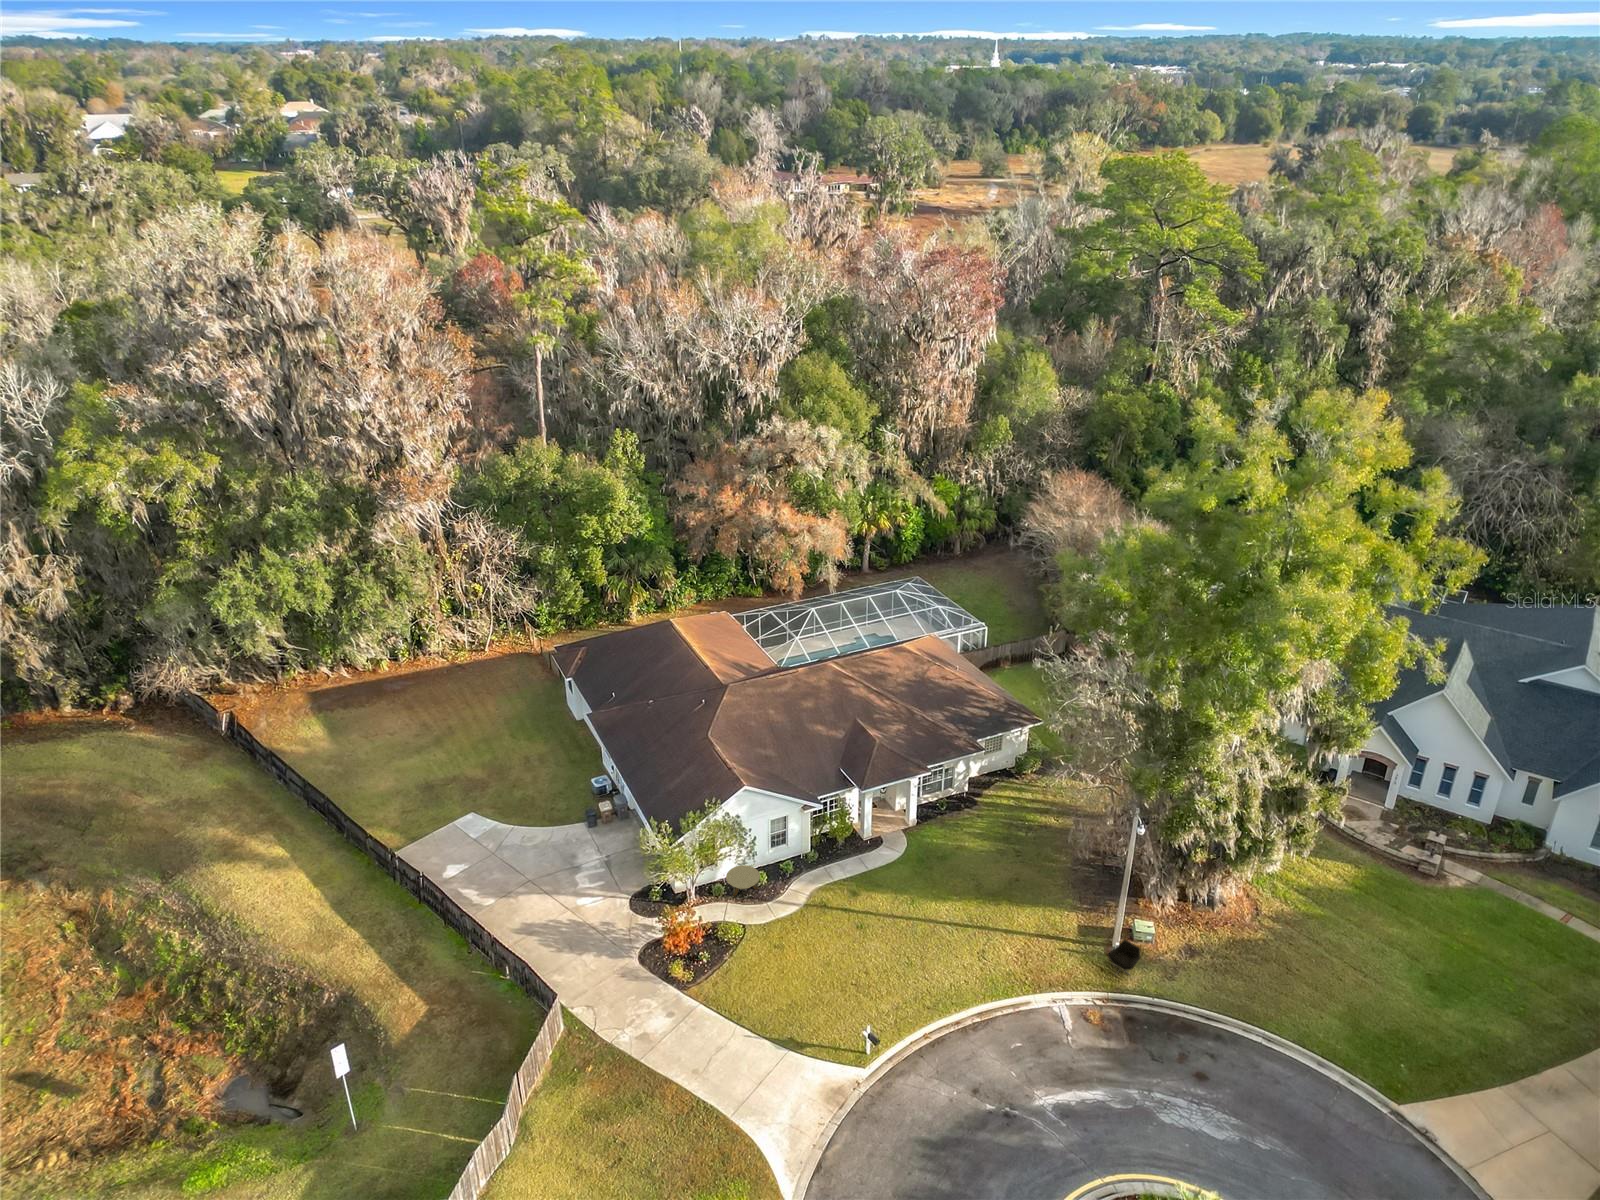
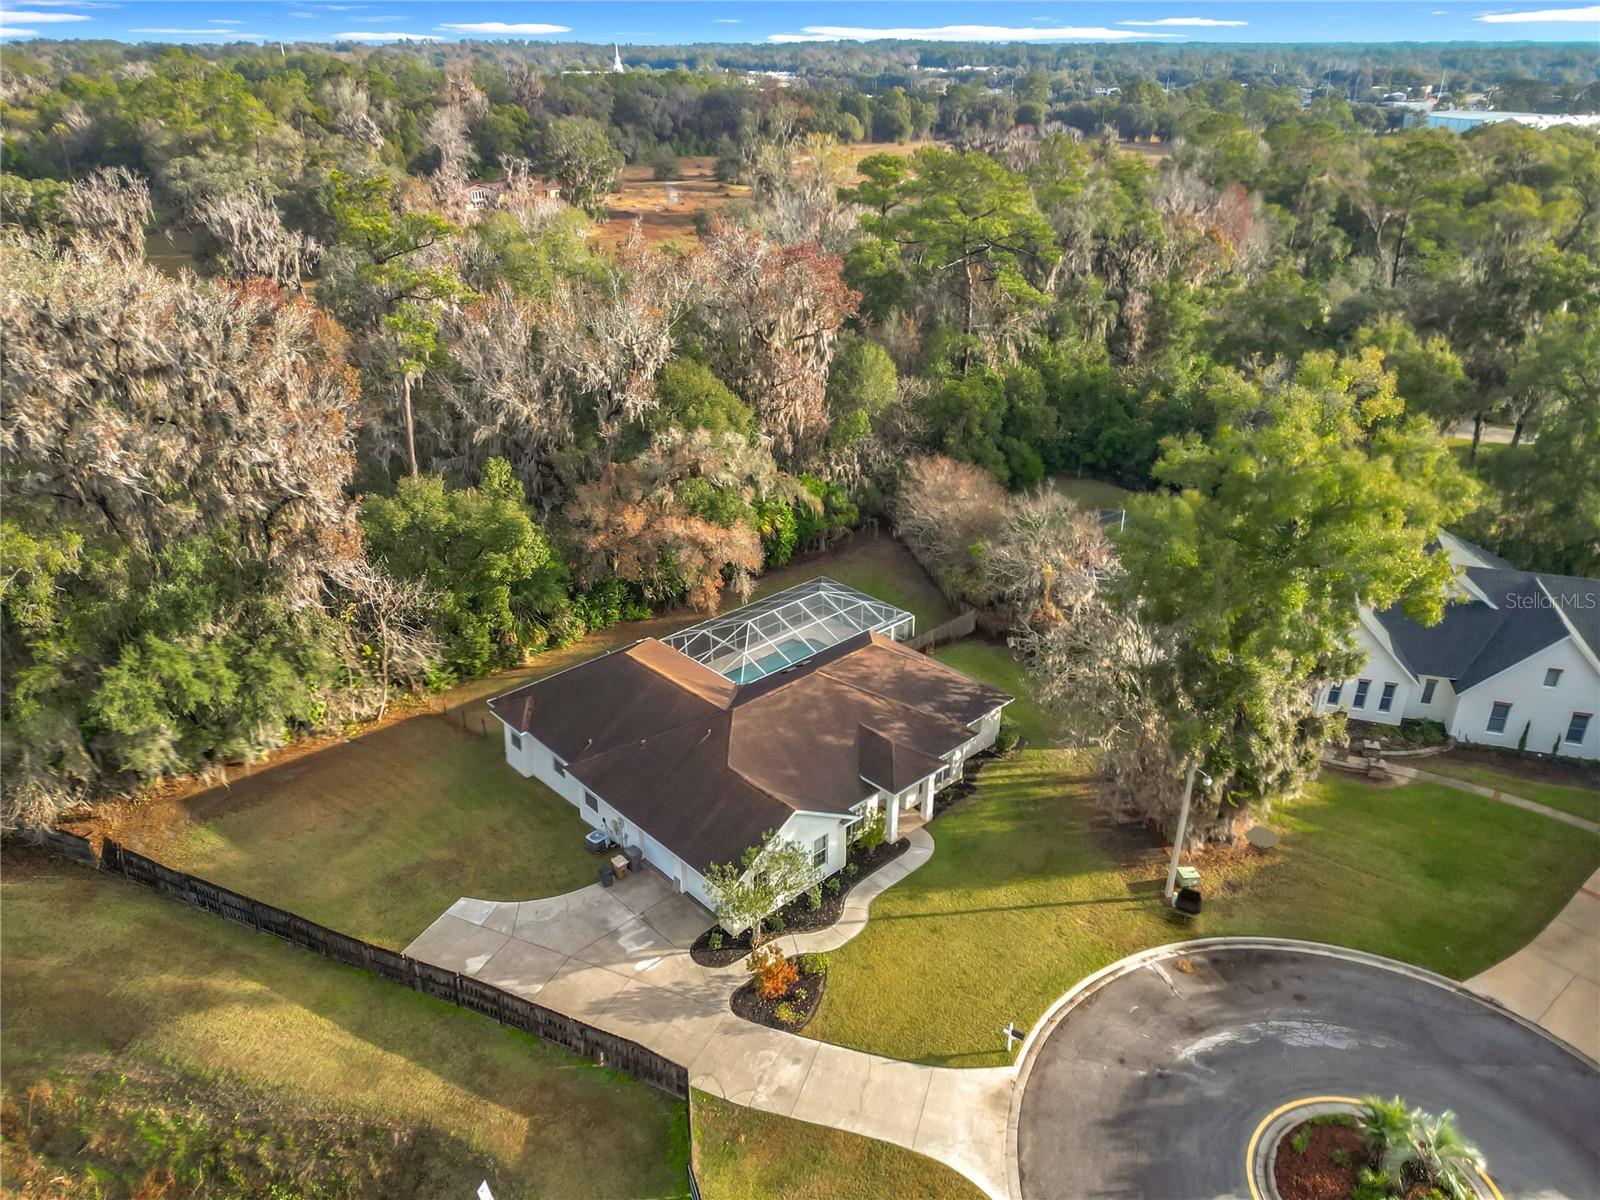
round table: present [726,865,760,896] -> present [1244,826,1280,856]

